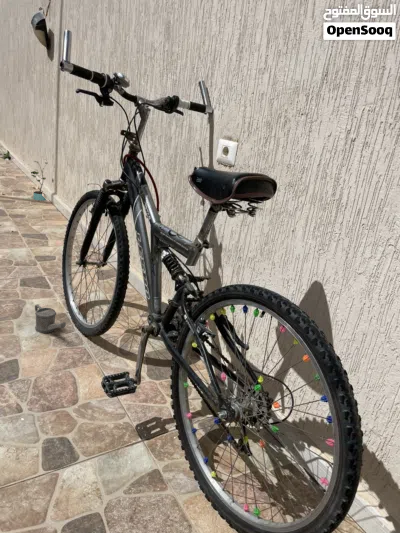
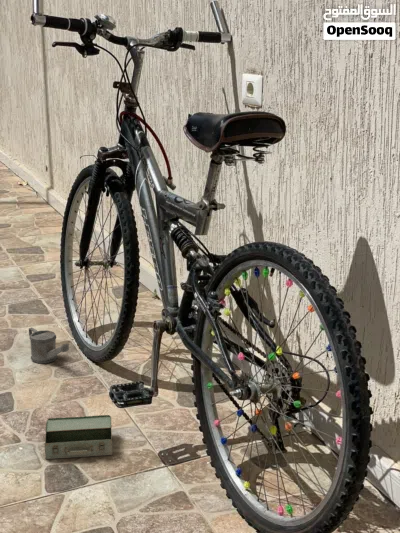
potted plant: present [31,161,47,200] -> none [13,135,41,200]
toolbox: none [43,391,100,432] -> present [45,415,112,459]

